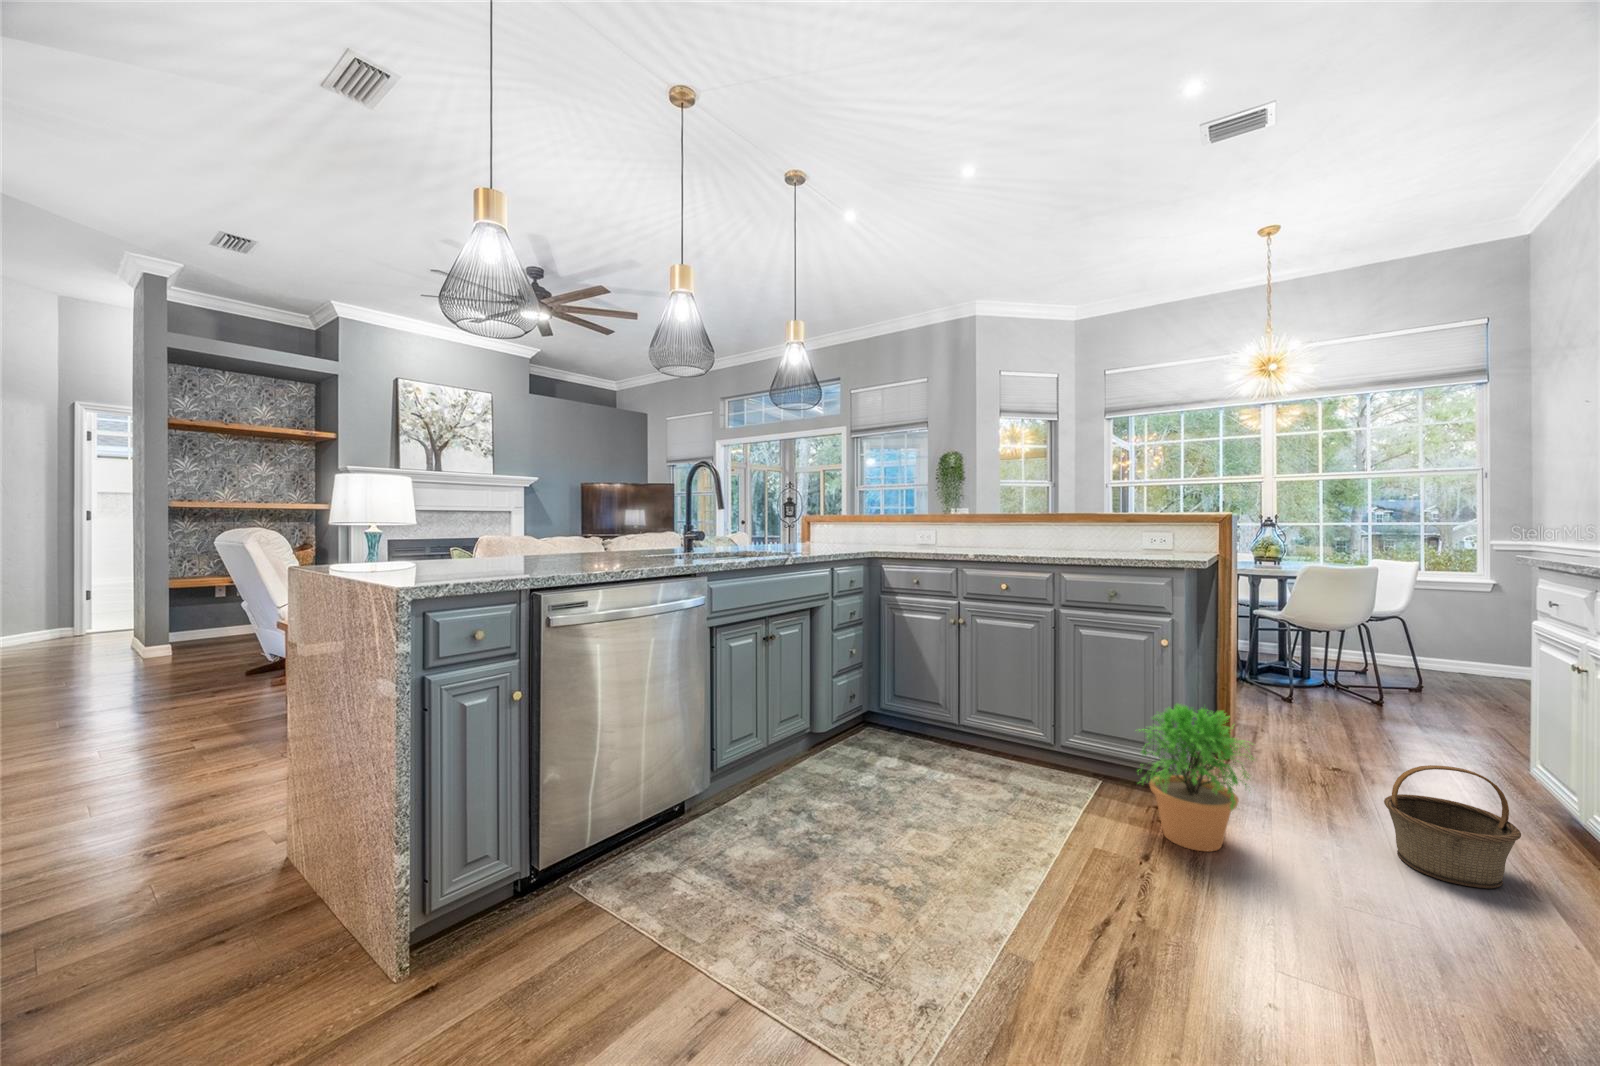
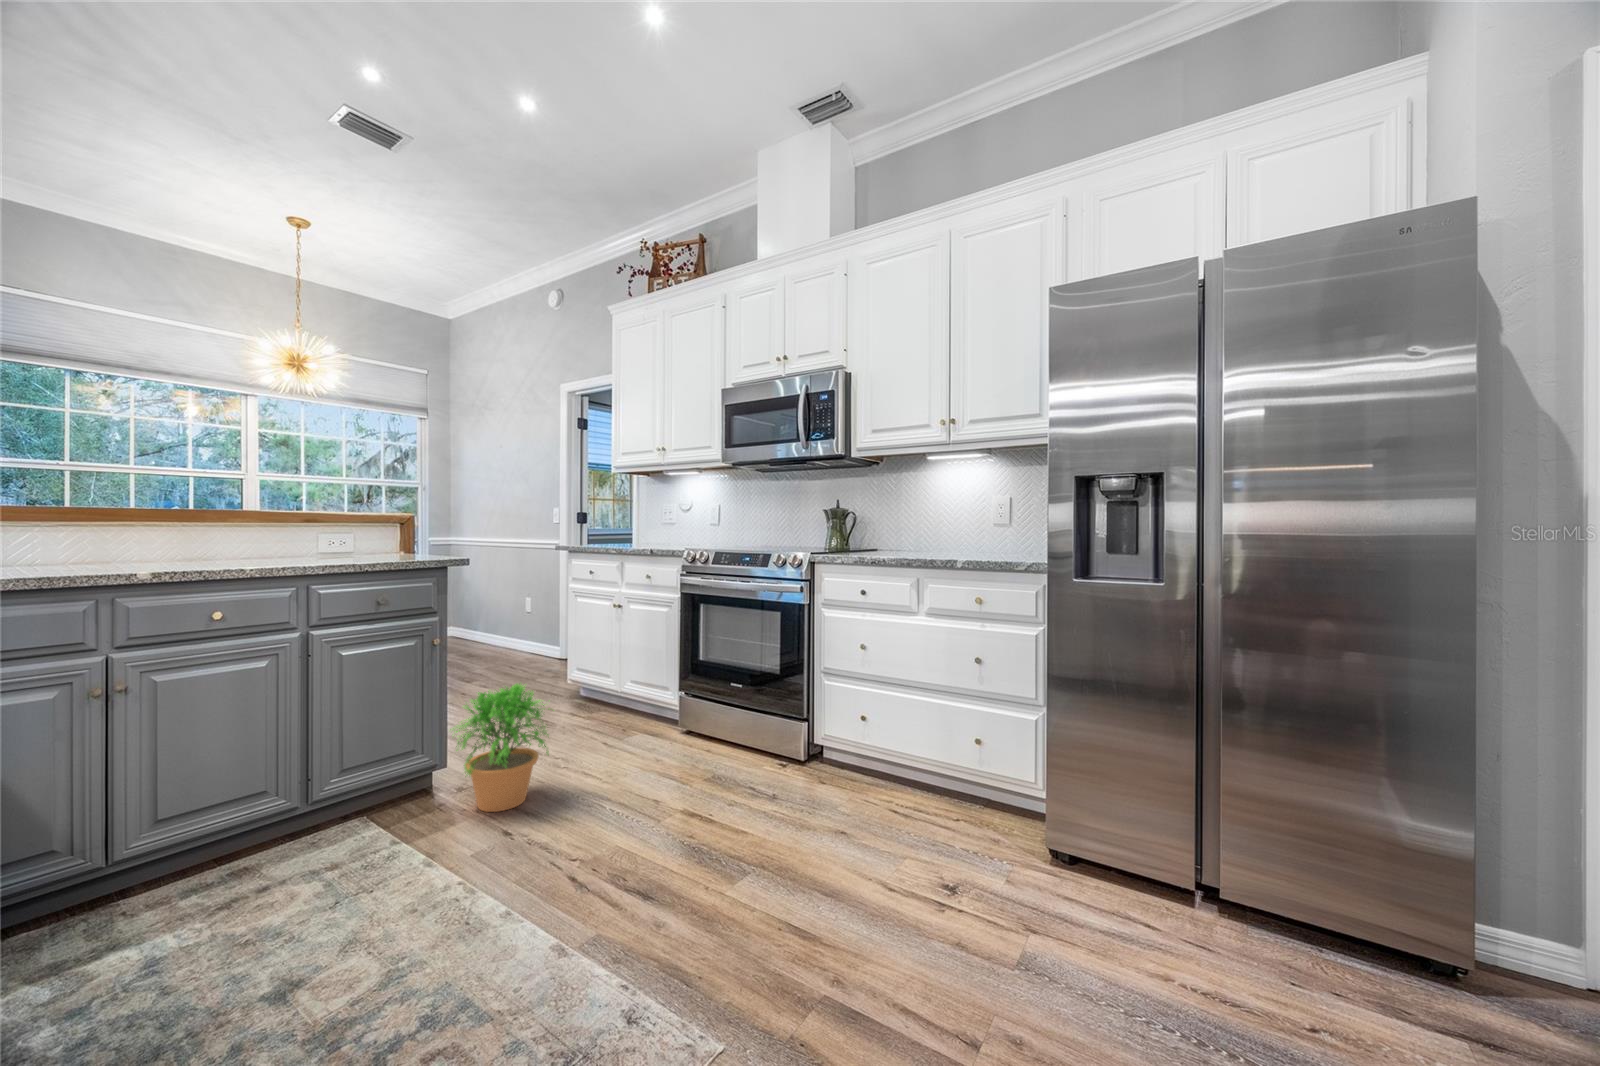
basket: present [1384,765,1521,888] -> none [569,678,631,748]

